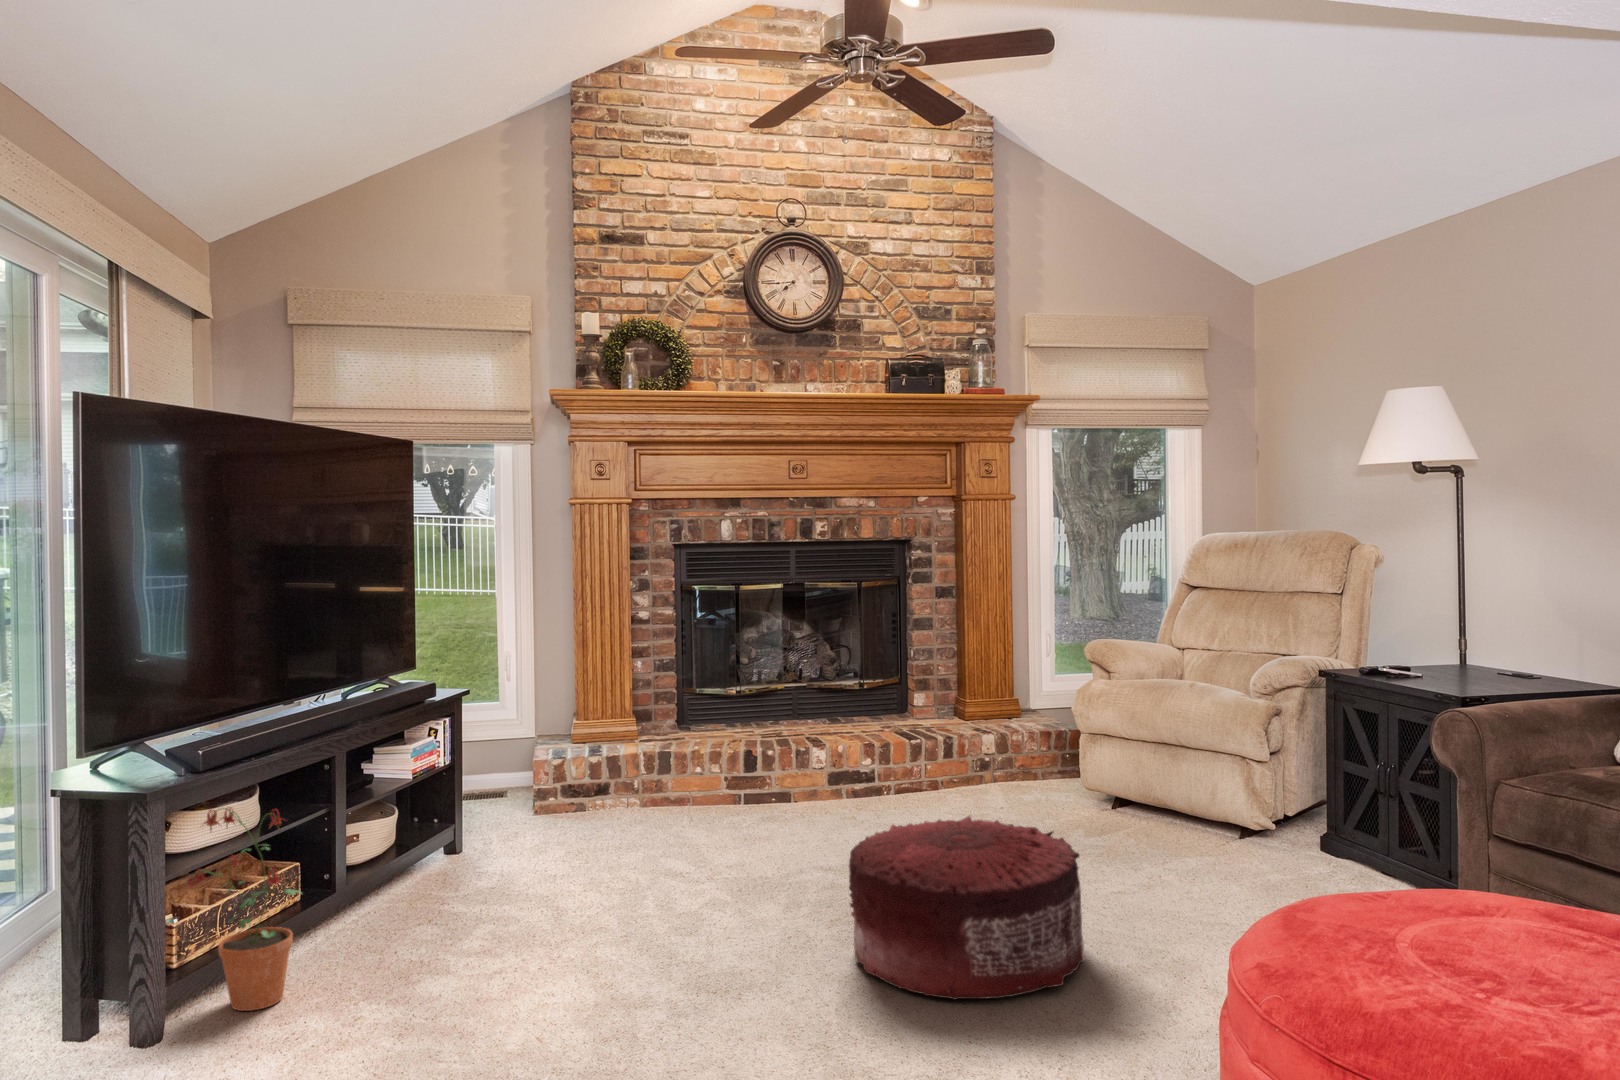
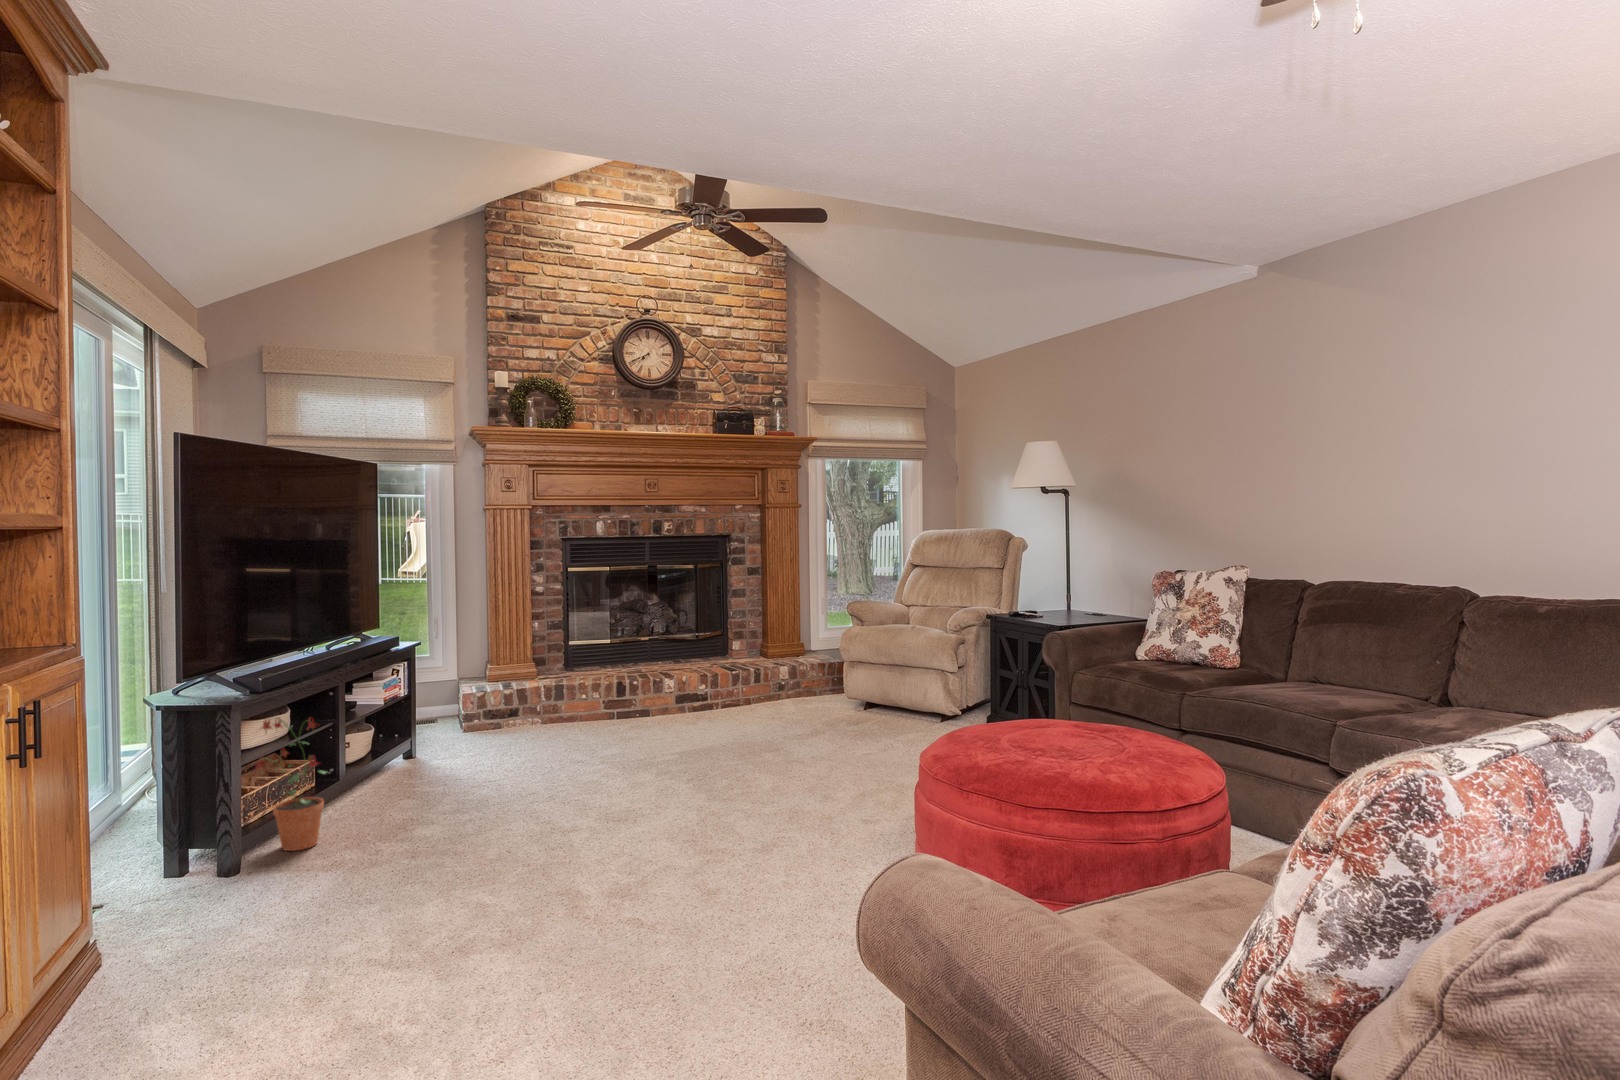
pouf: present [849,816,1085,999] -> none [696,711,840,816]

